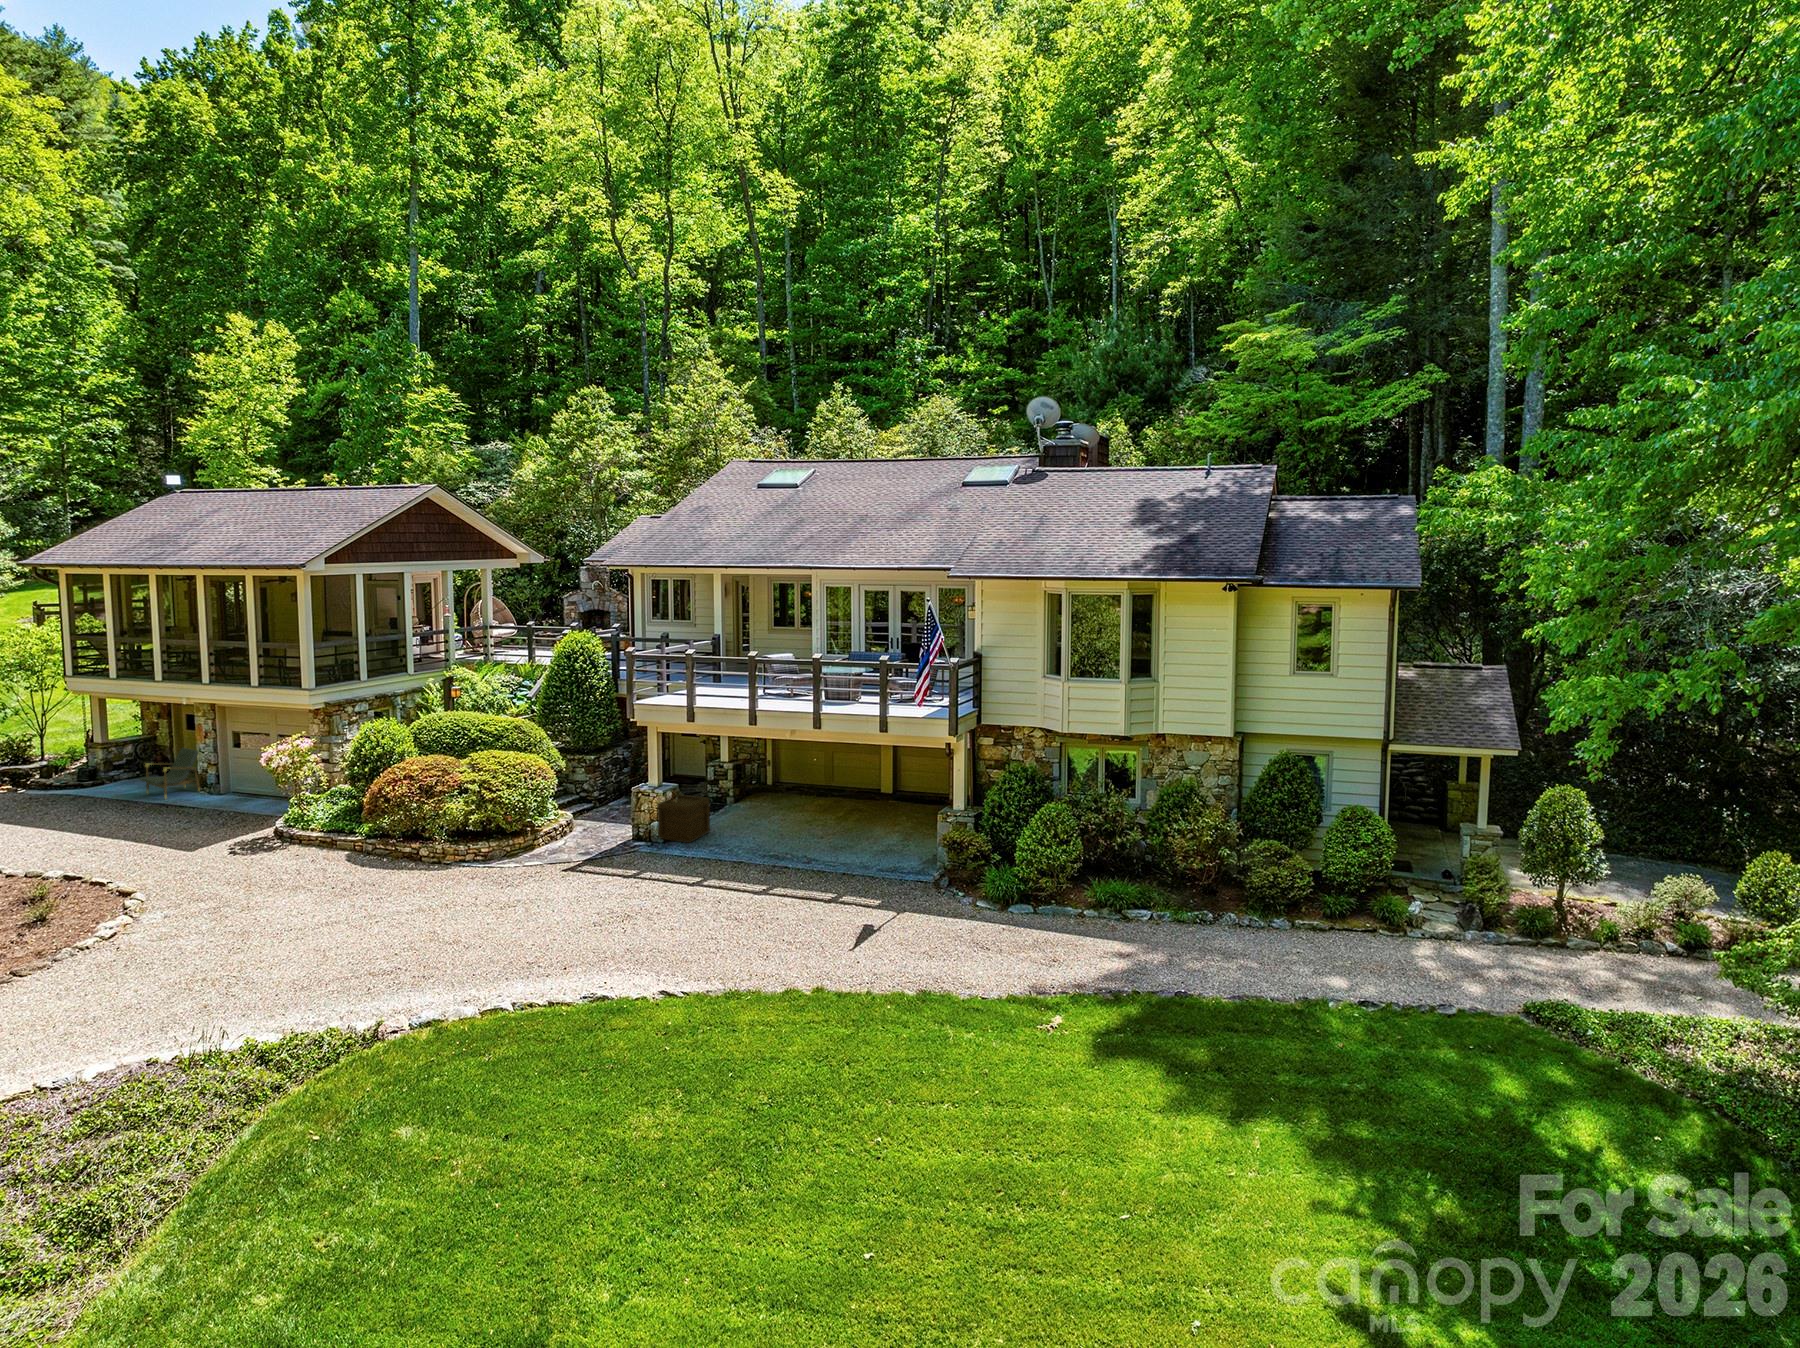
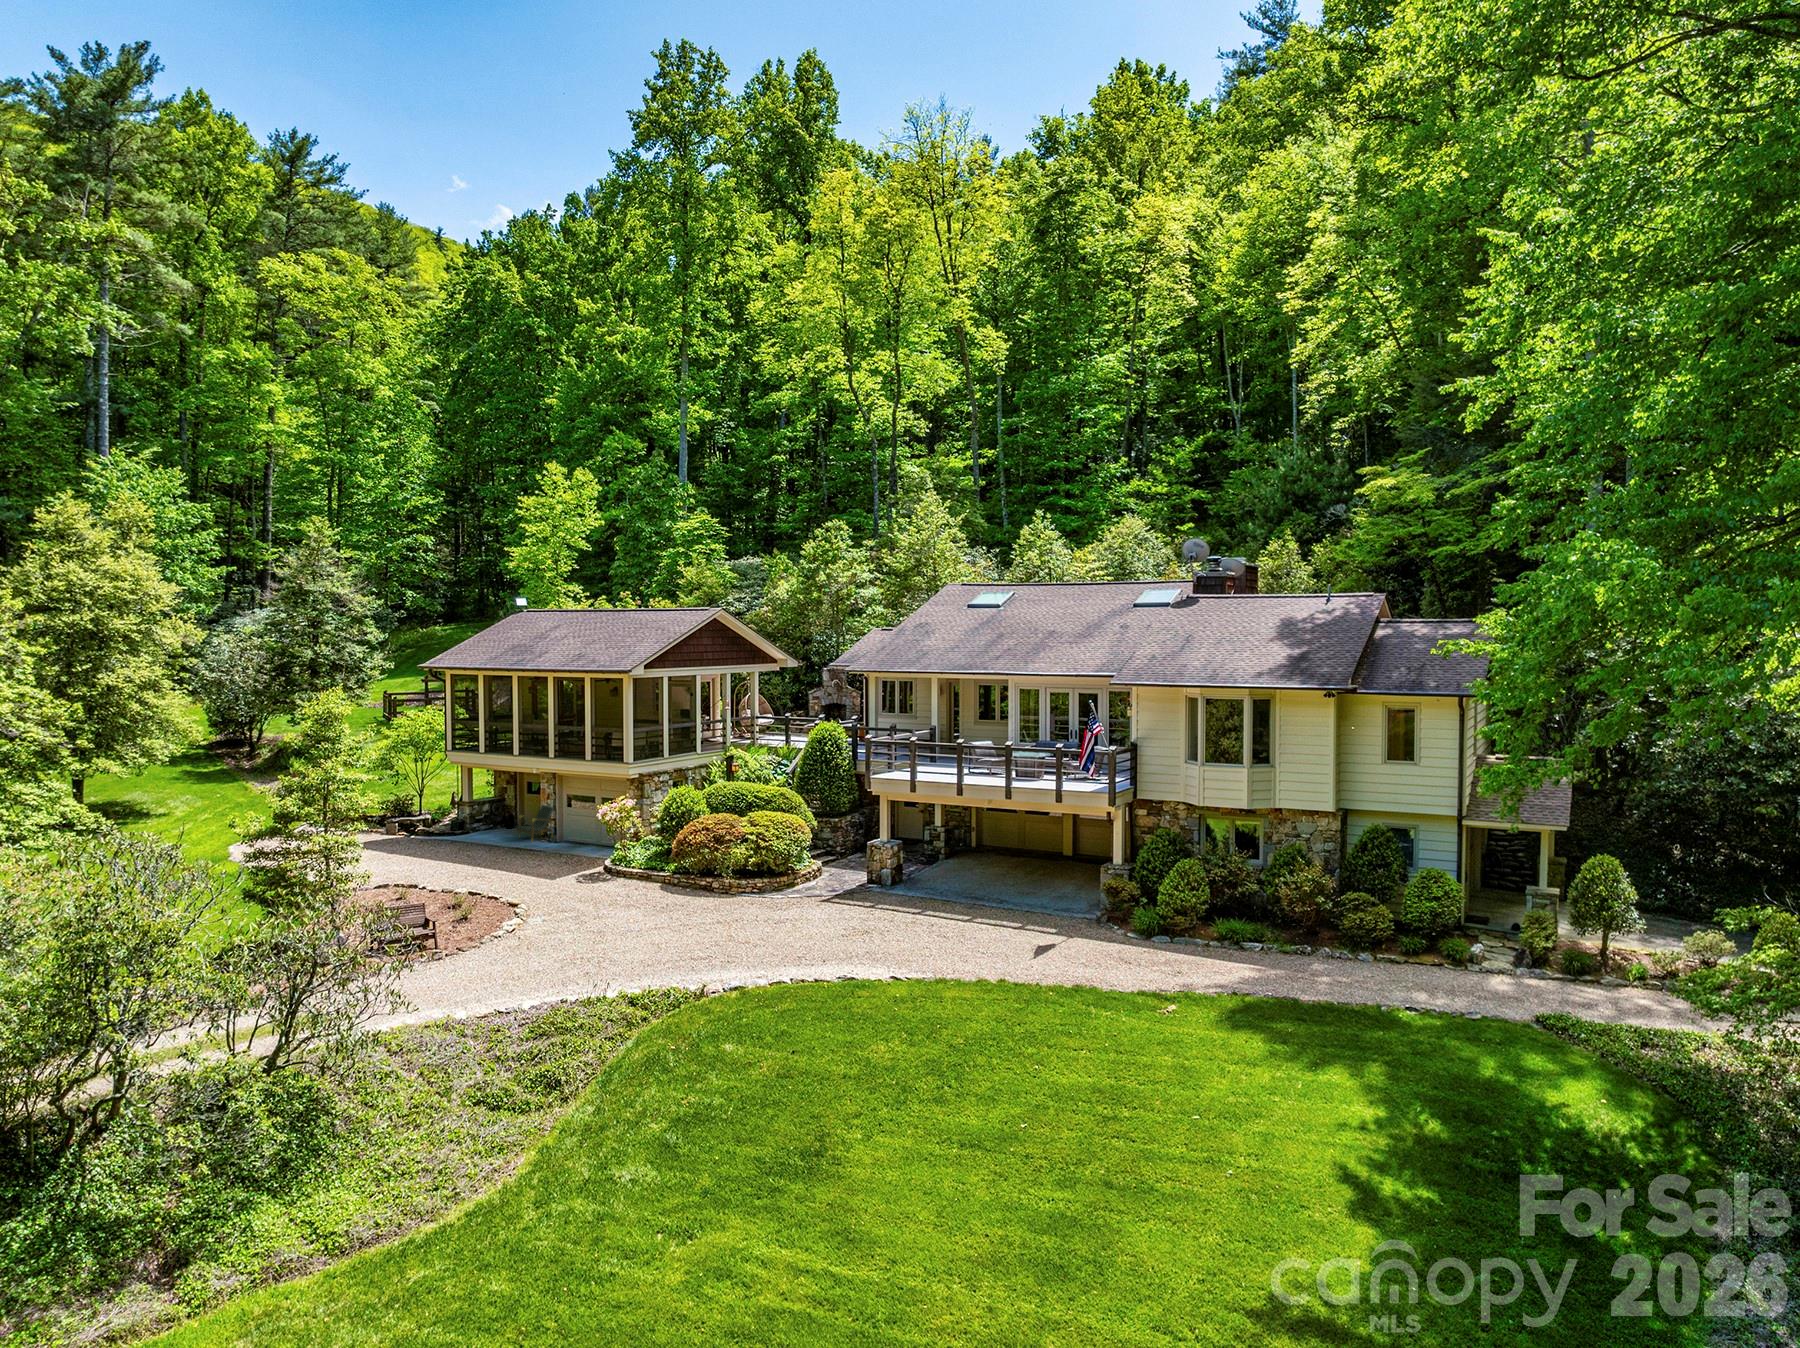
wooden crate: present [657,794,710,843] -> none [884,851,924,889]

